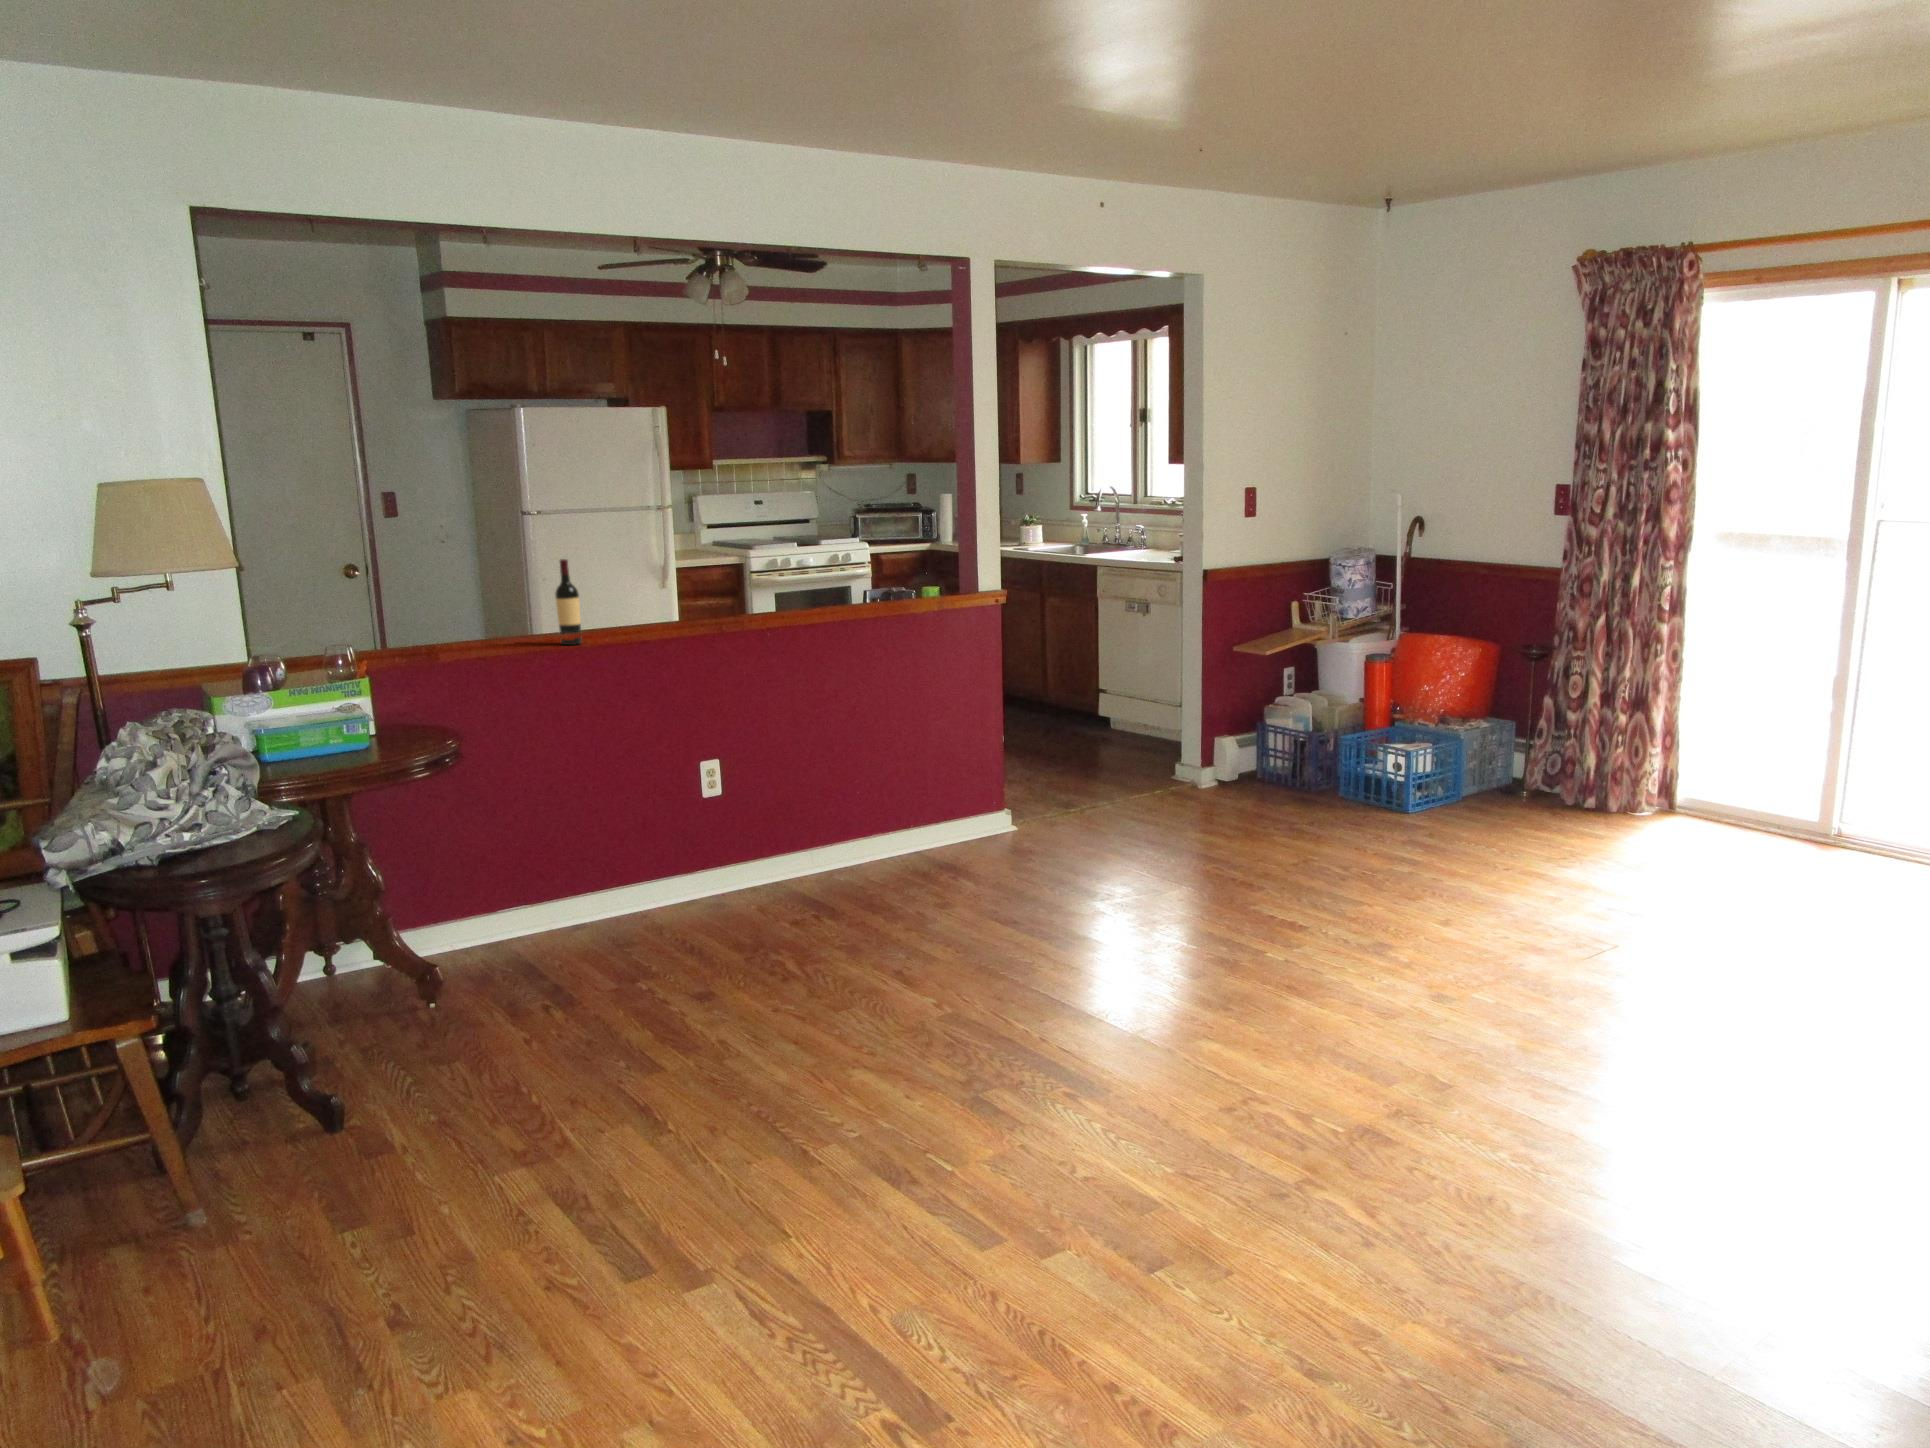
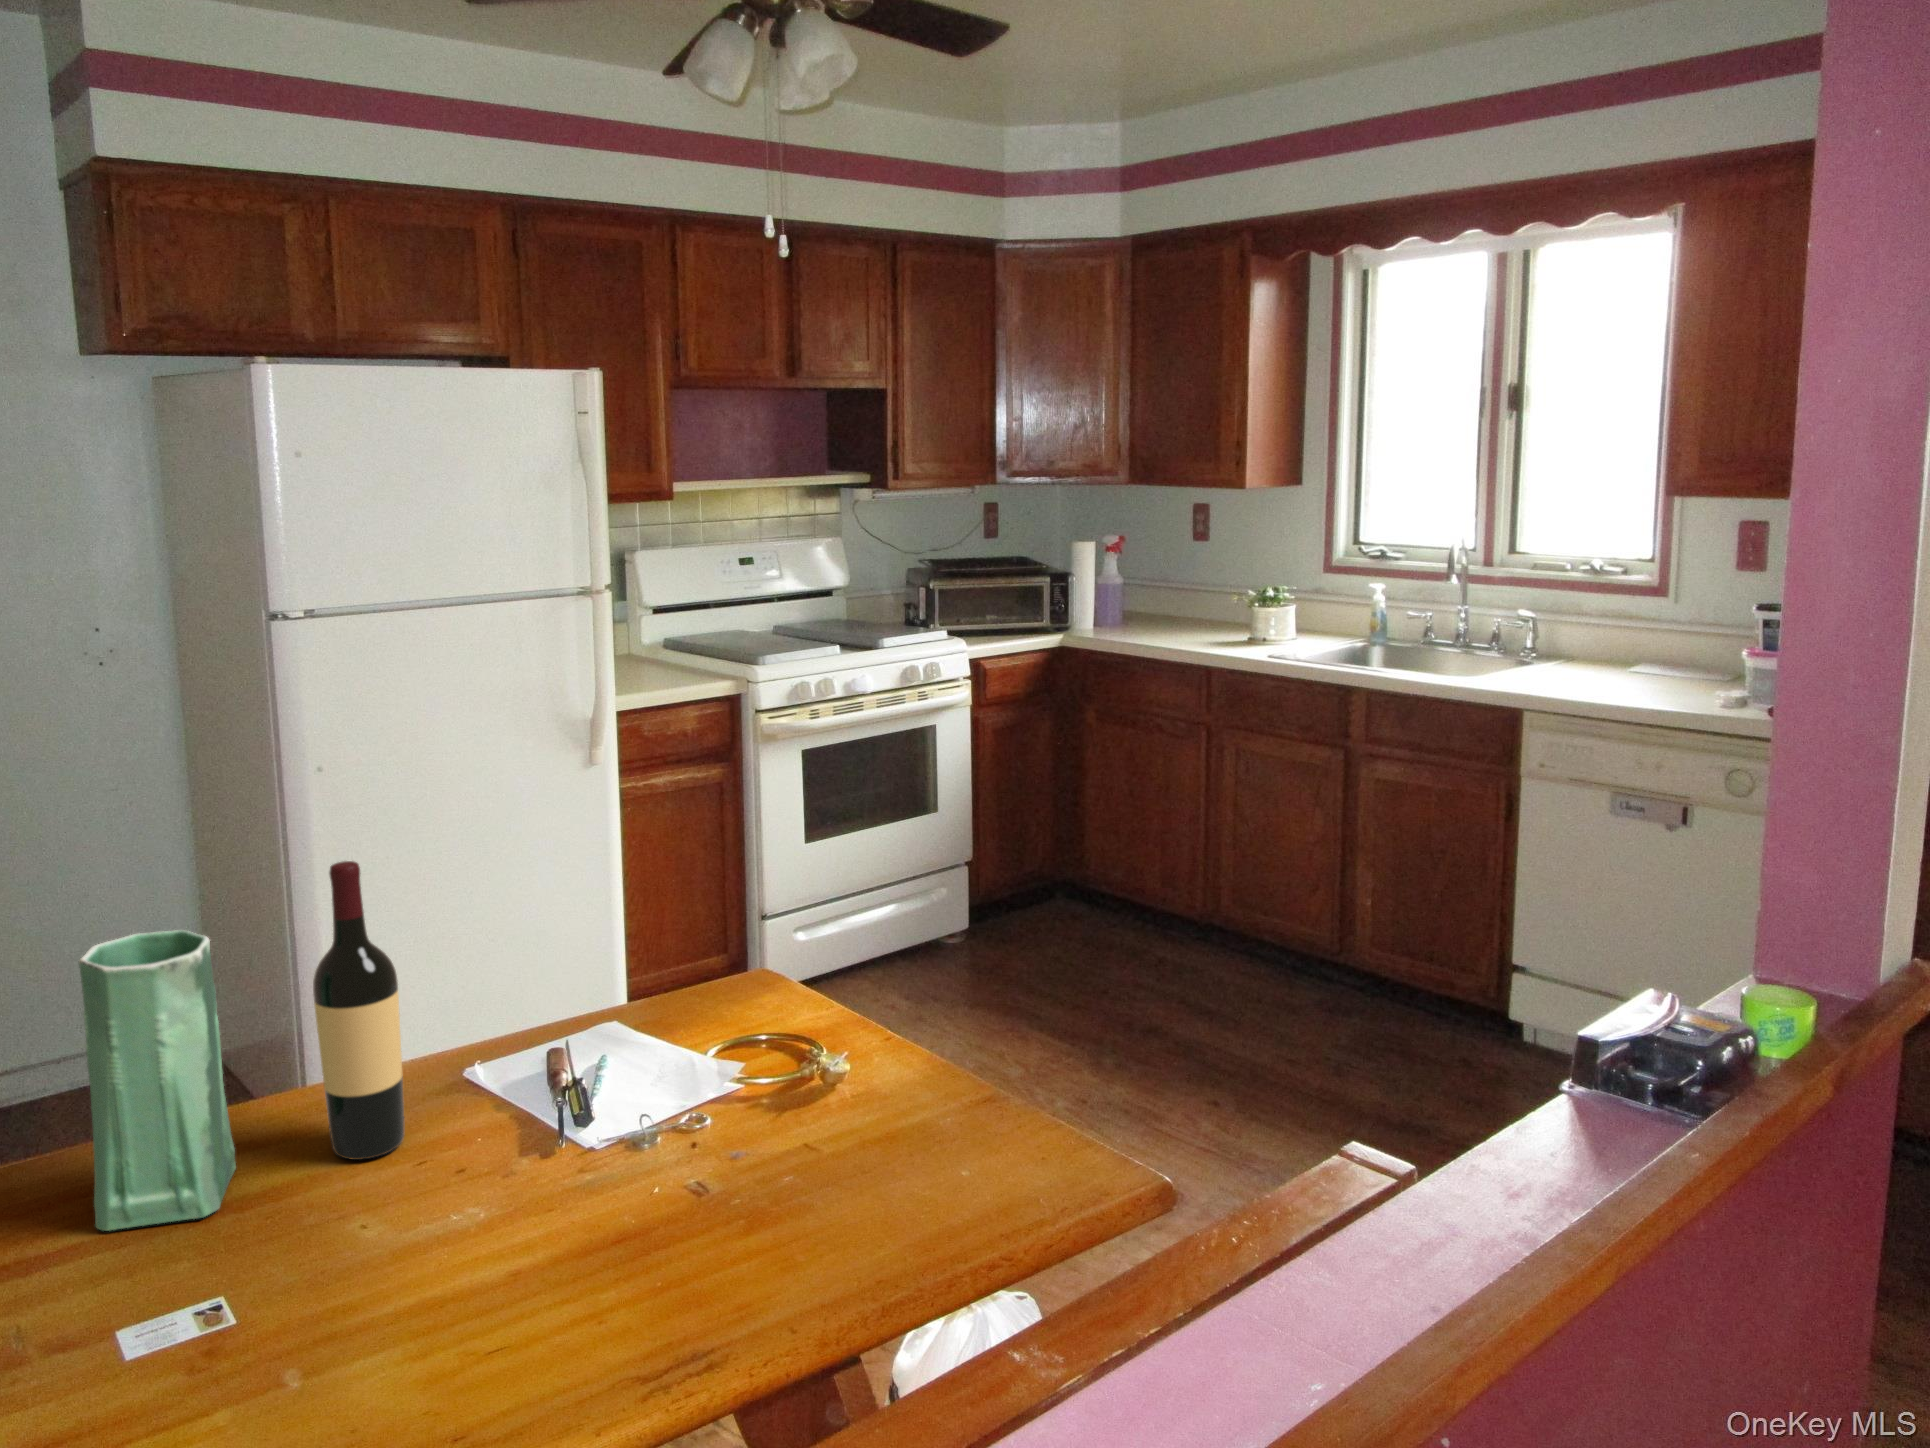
vase: none [495,575,535,650] -> present [79,930,236,1231]

